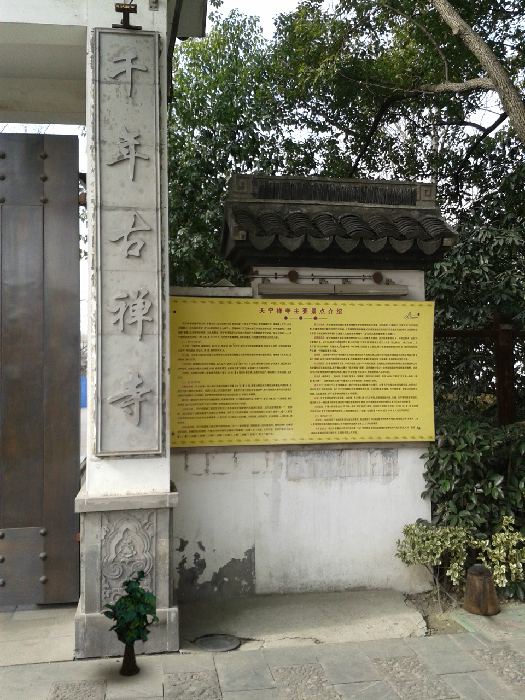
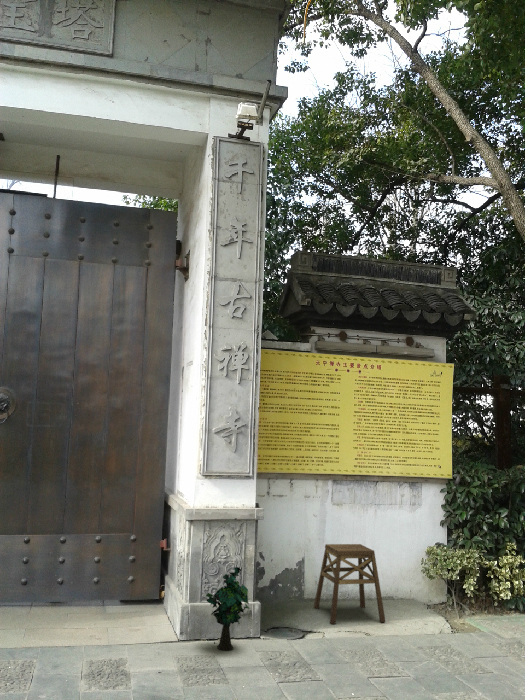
stool: none [267,526,348,627] -> present [314,544,385,624]
watering can: present [462,564,501,615] -> none [474,581,505,621]

